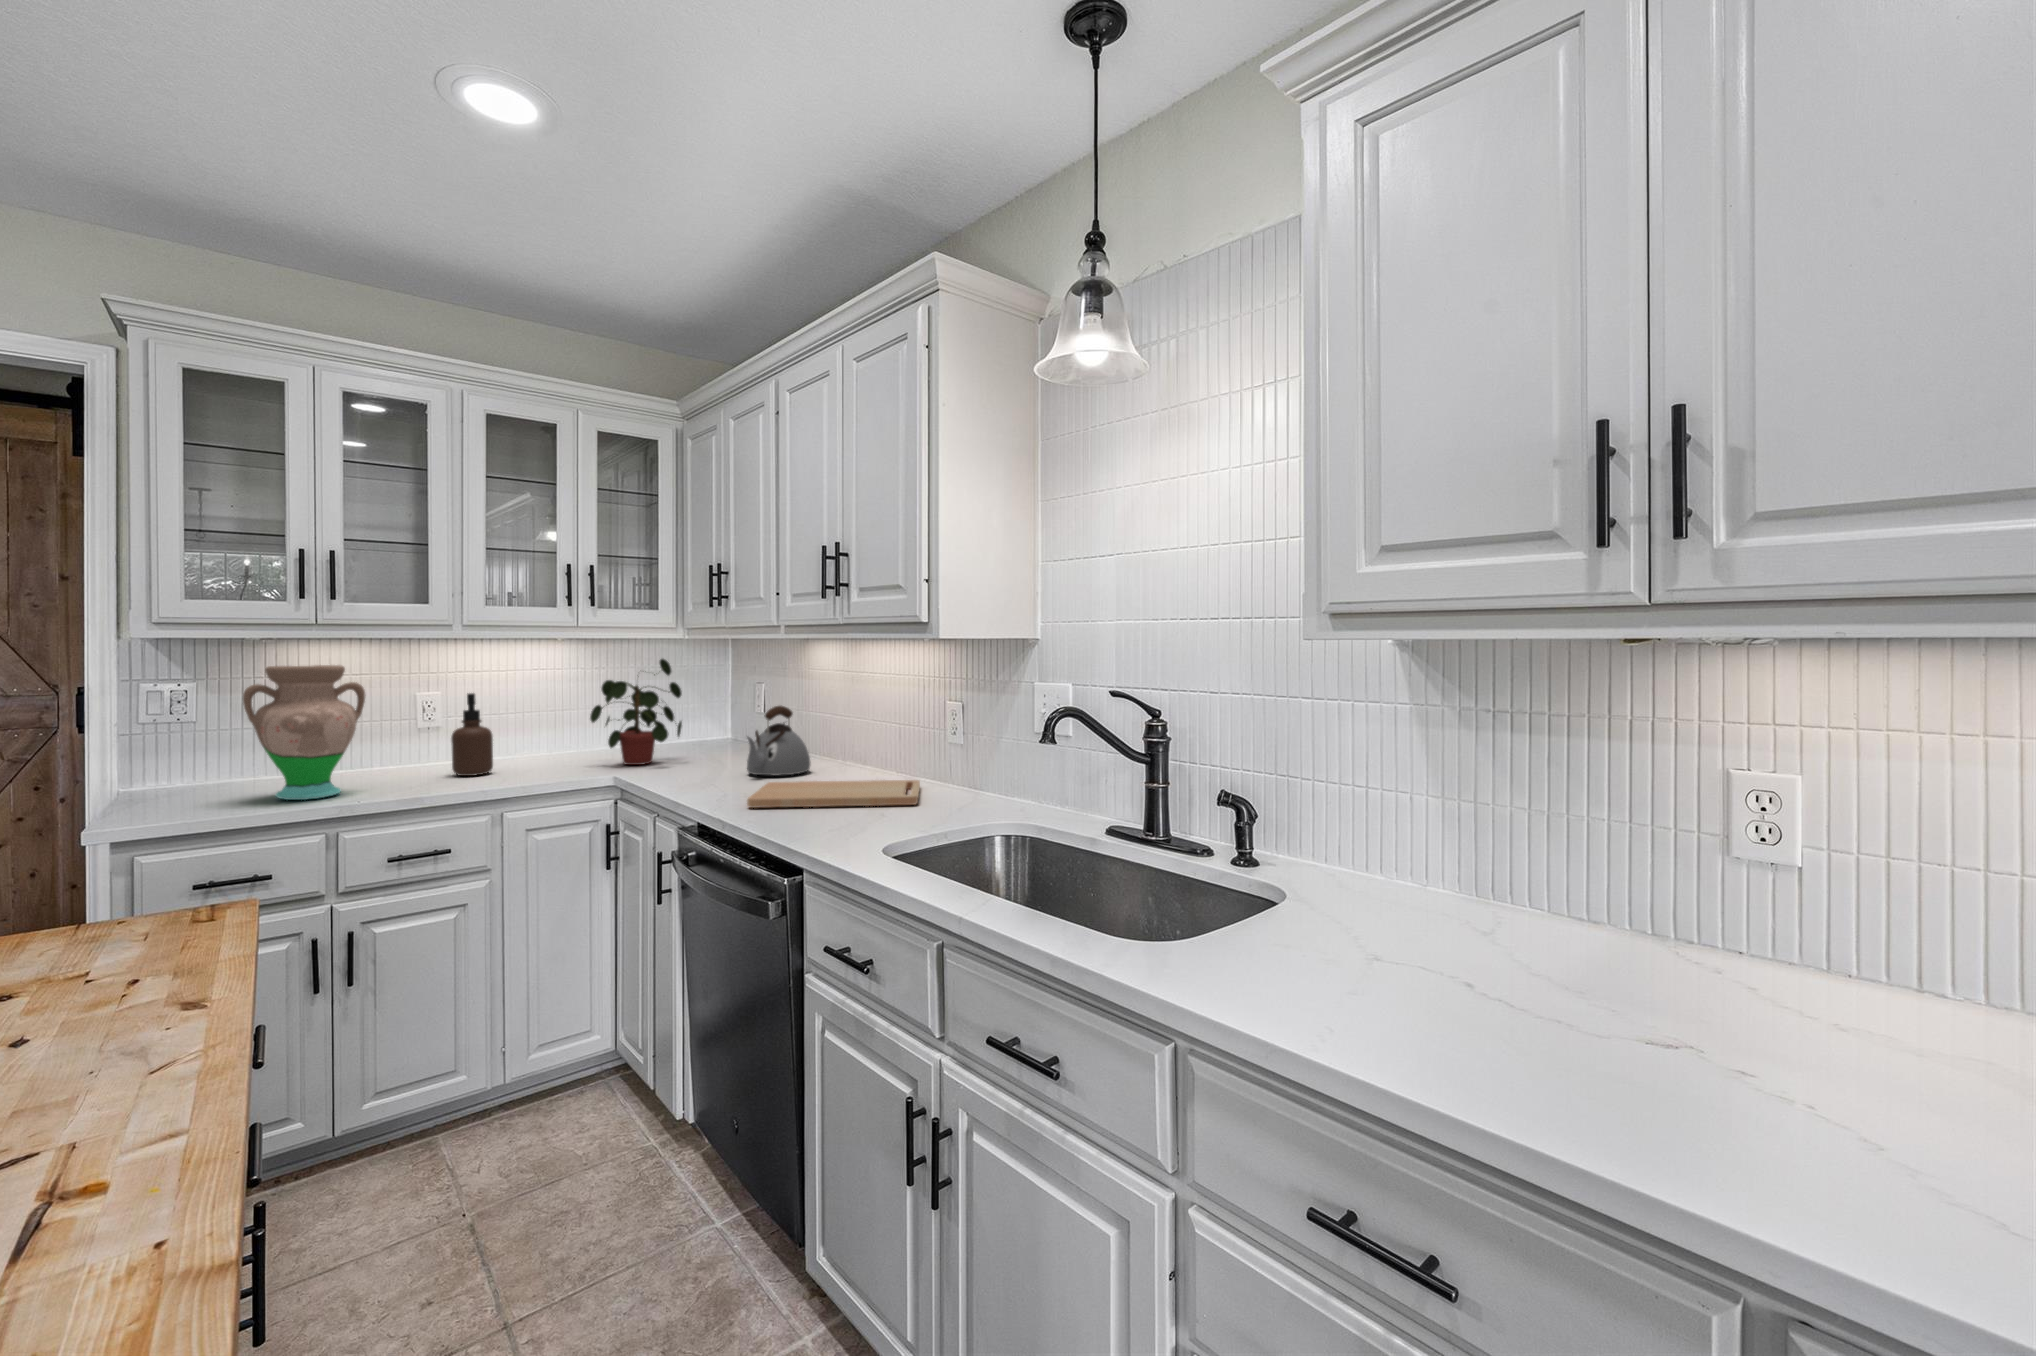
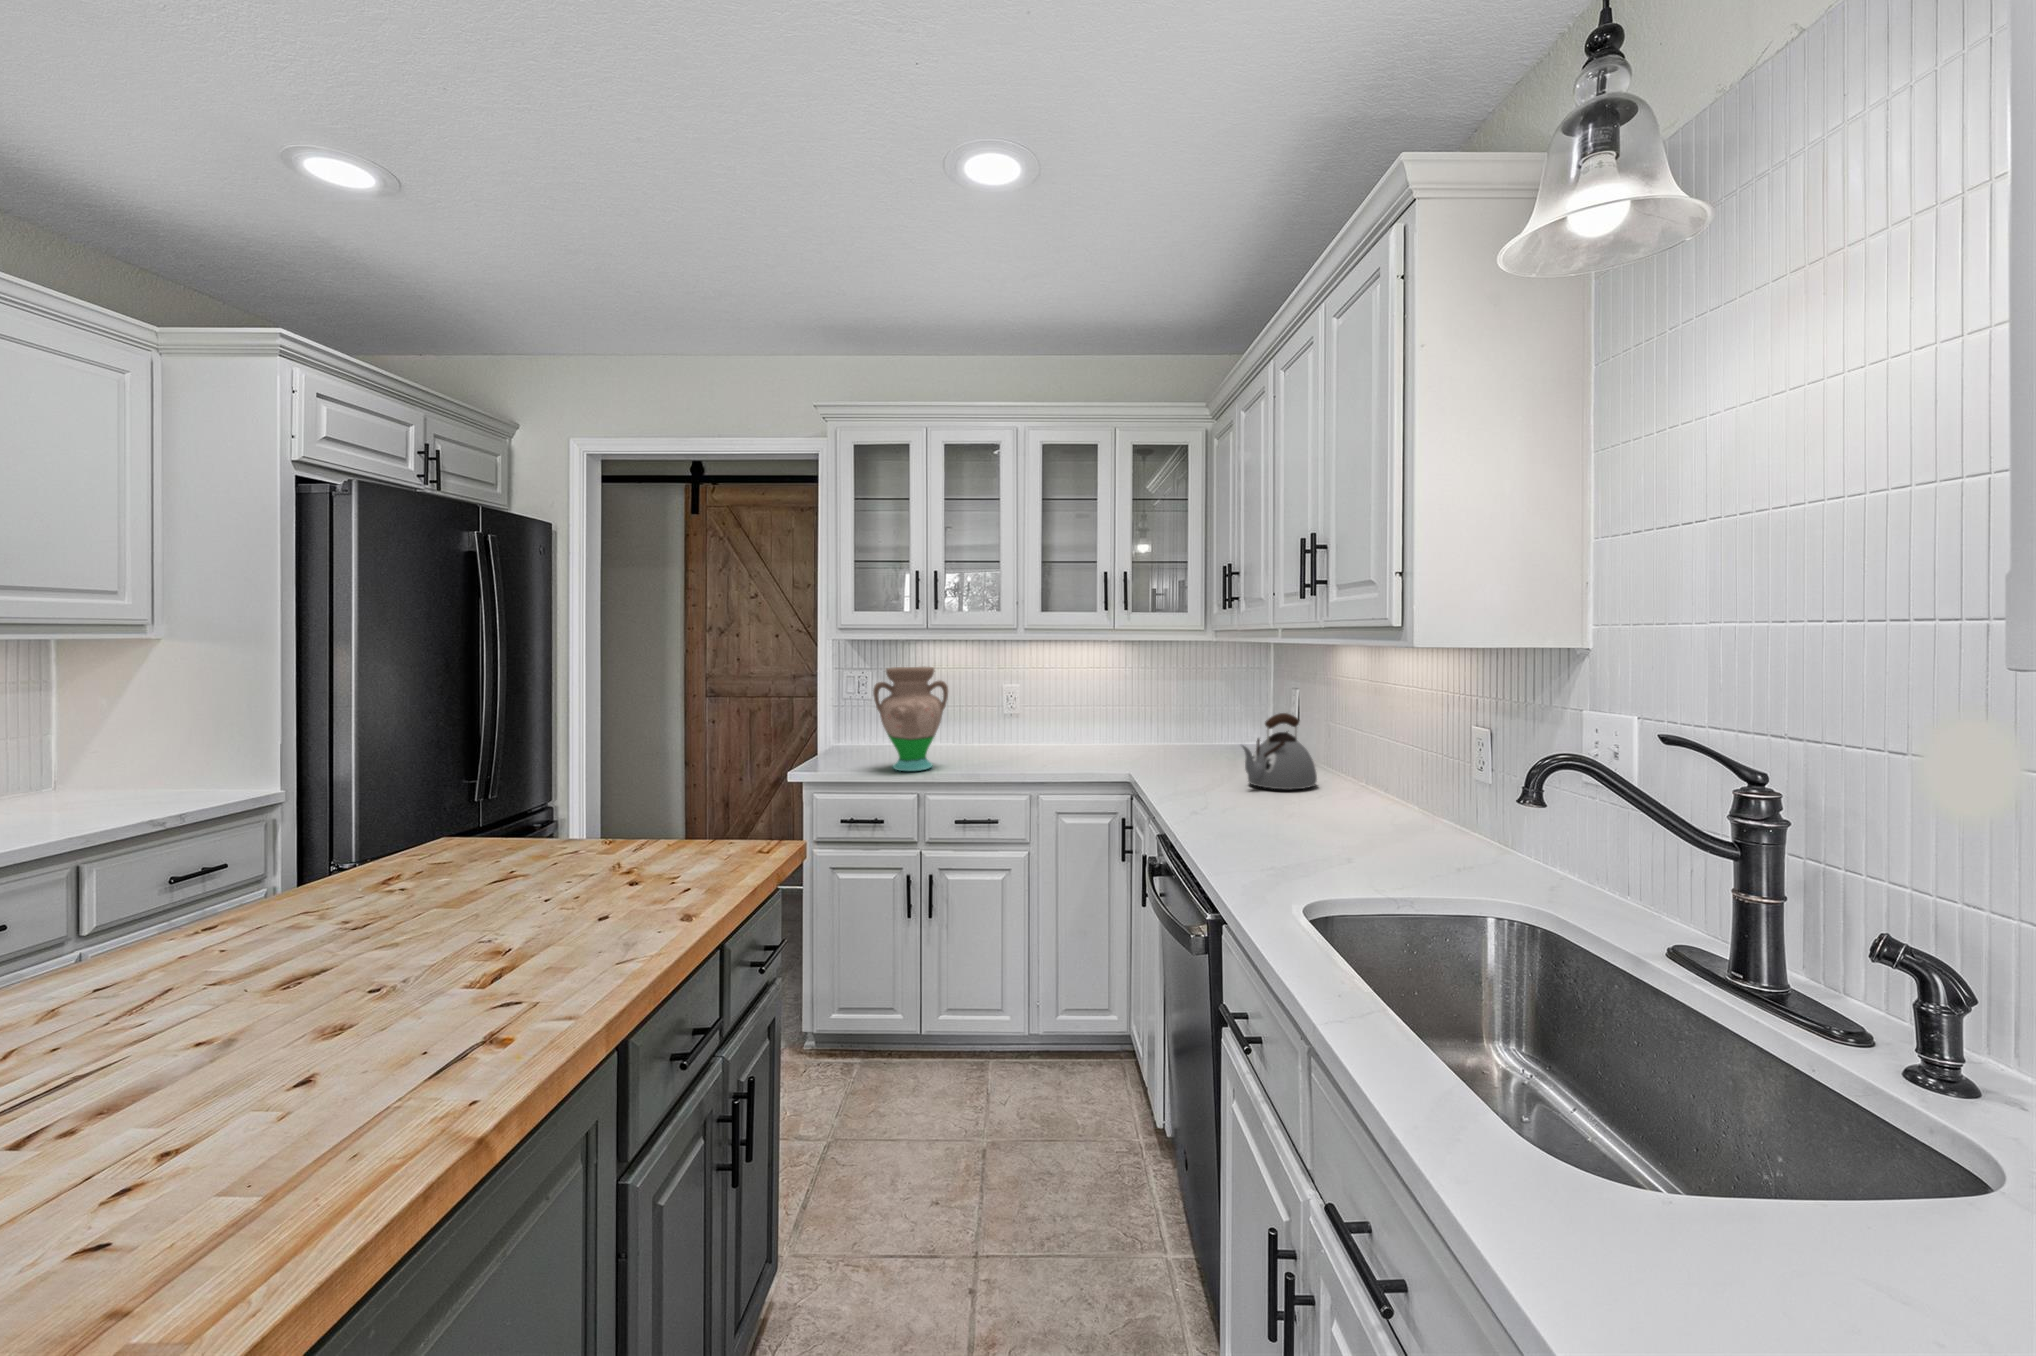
potted plant: present [590,659,682,765] -> none [1121,659,1204,761]
soap dispenser: present [451,693,493,776] -> none [1014,689,1044,760]
cutting board: present [747,780,920,808] -> none [1212,798,1430,851]

